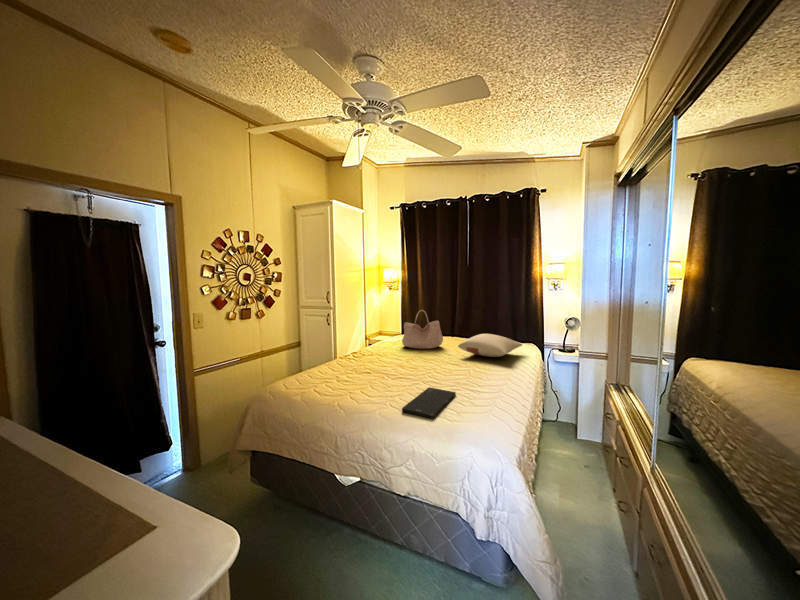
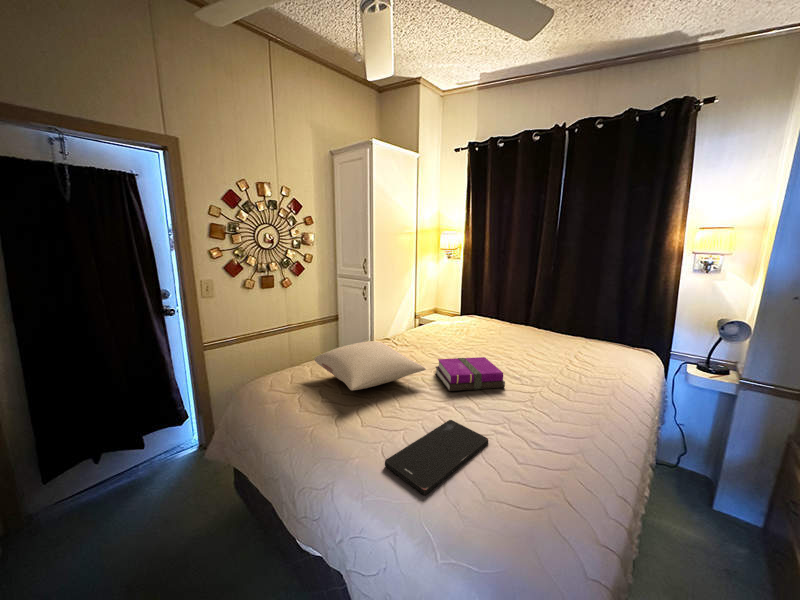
handbag: present [402,310,443,349] -> none [451,290,507,343]
pillow: present [458,334,522,357] -> present [314,341,426,390]
notebook: none [404,353,453,375] -> present [435,357,505,391]

